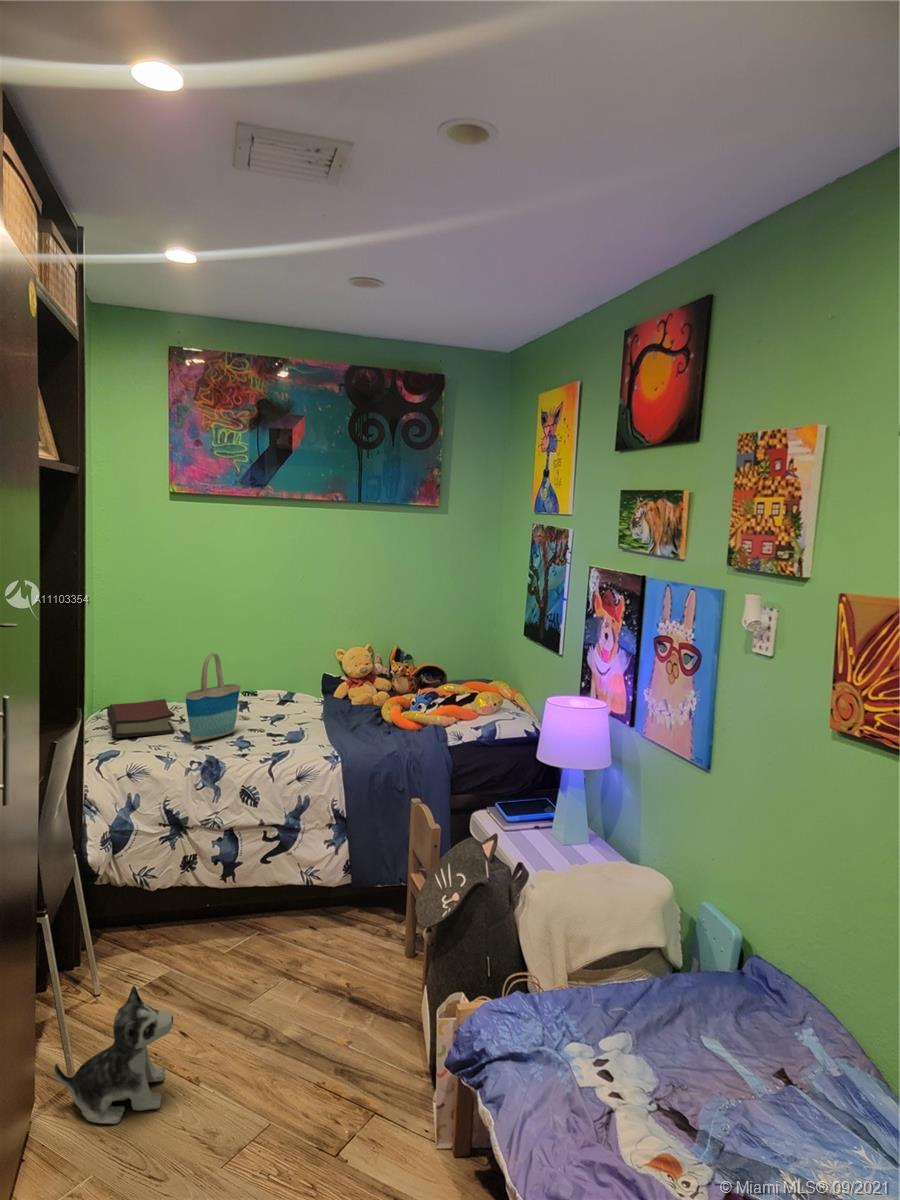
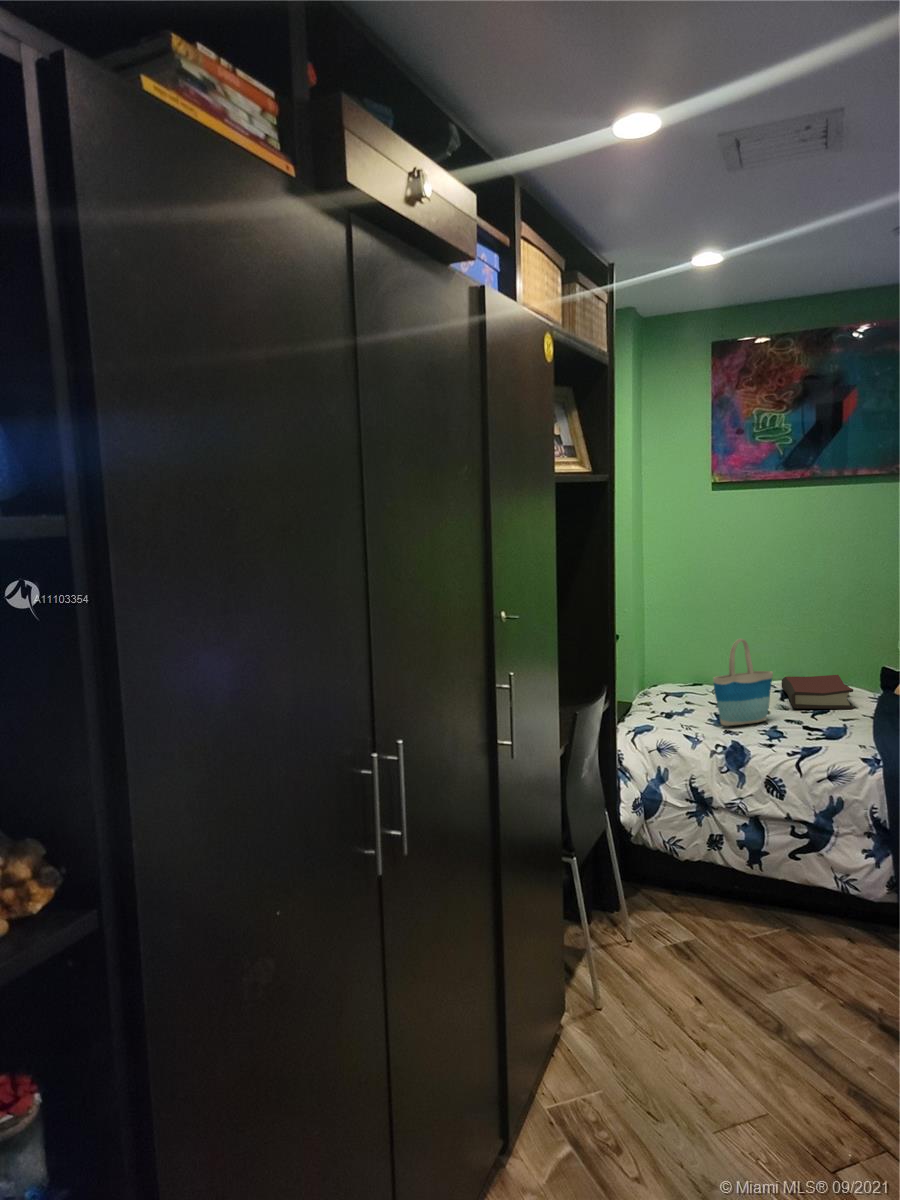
hardback book: present [107,699,175,738] -> present [782,675,853,709]
plush toy: present [55,986,173,1124] -> none [582,933,674,1049]

